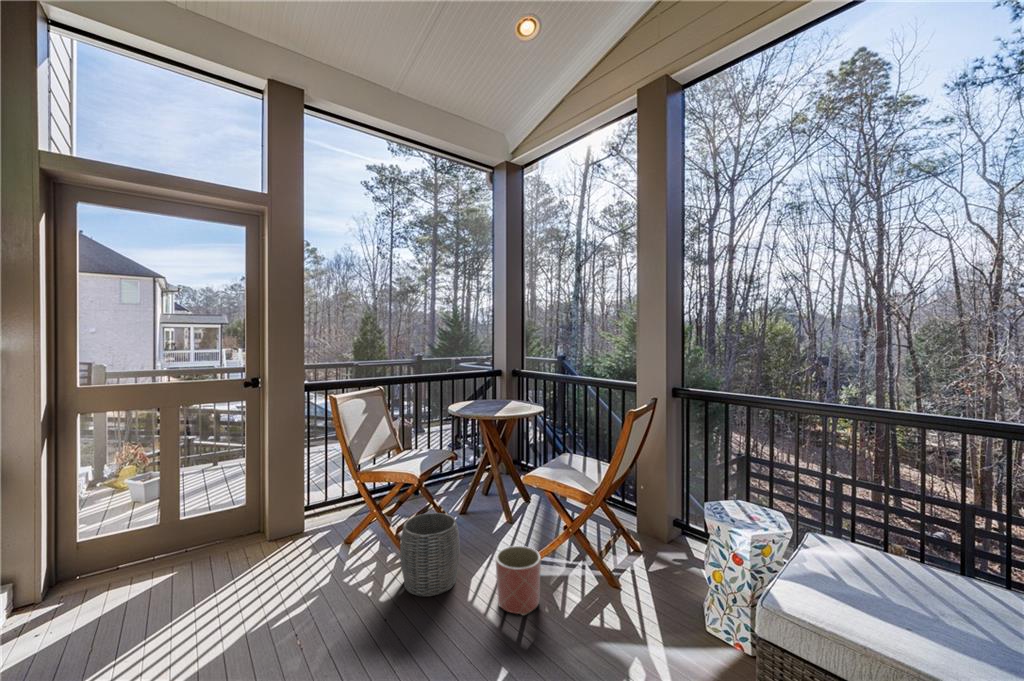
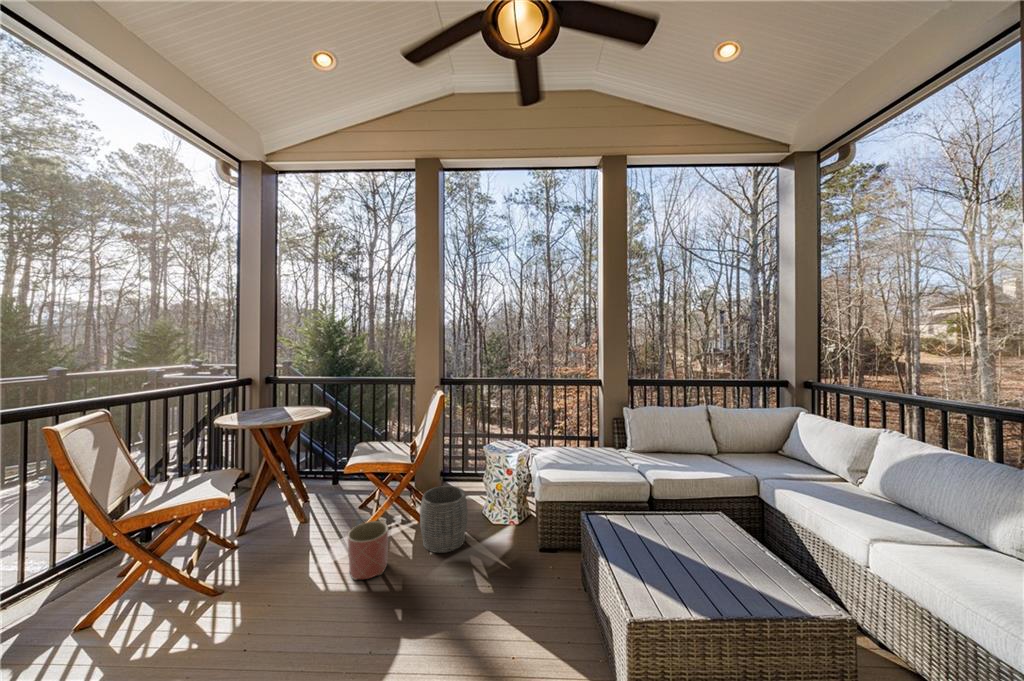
woven basket: present [400,513,459,596] -> present [420,486,468,553]

